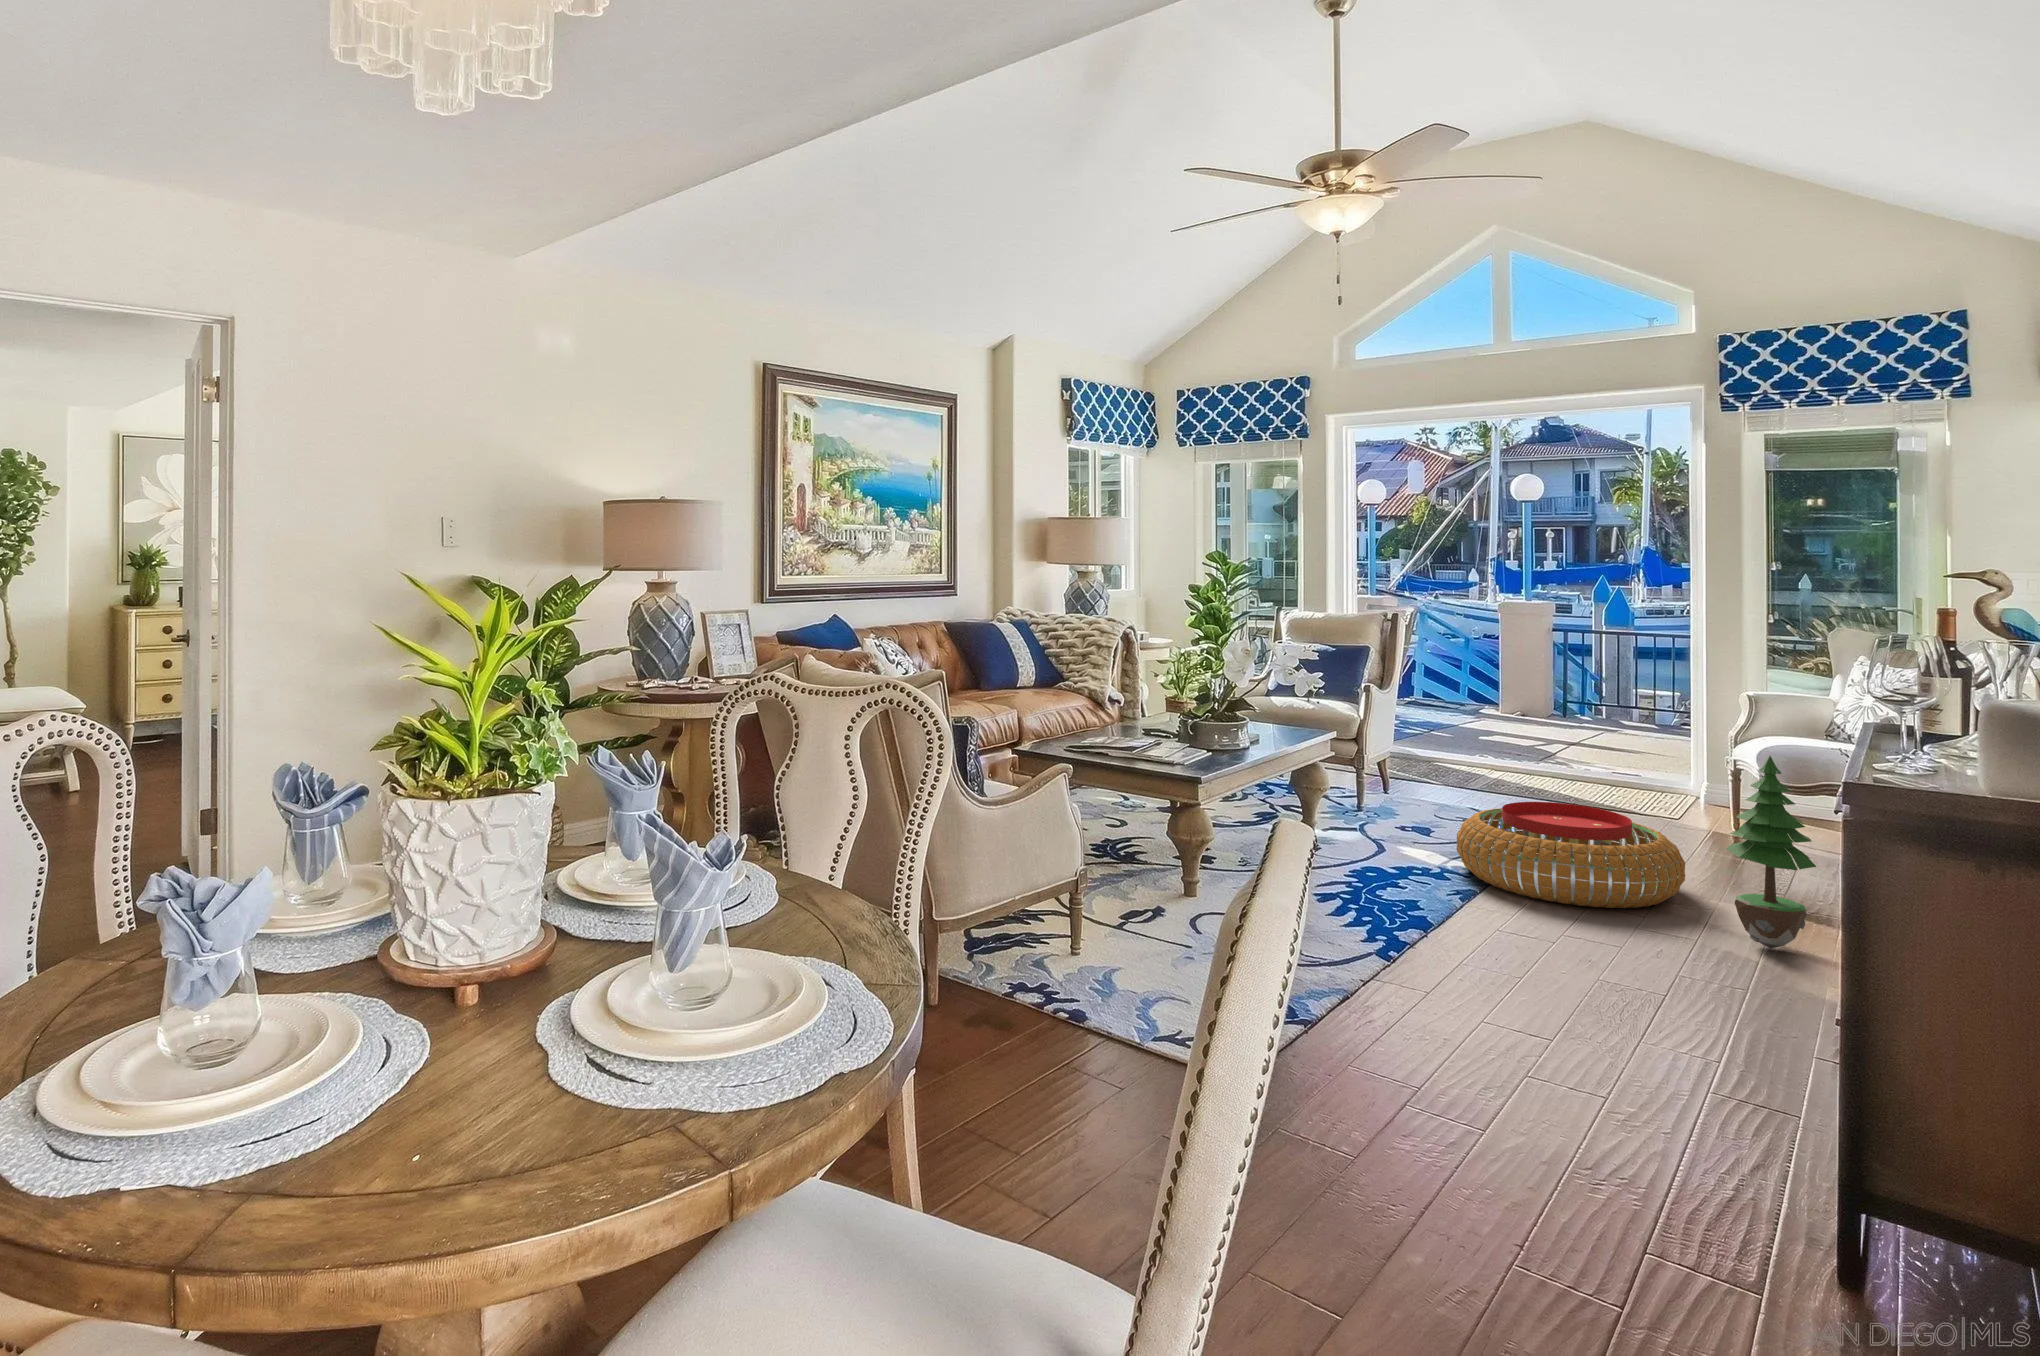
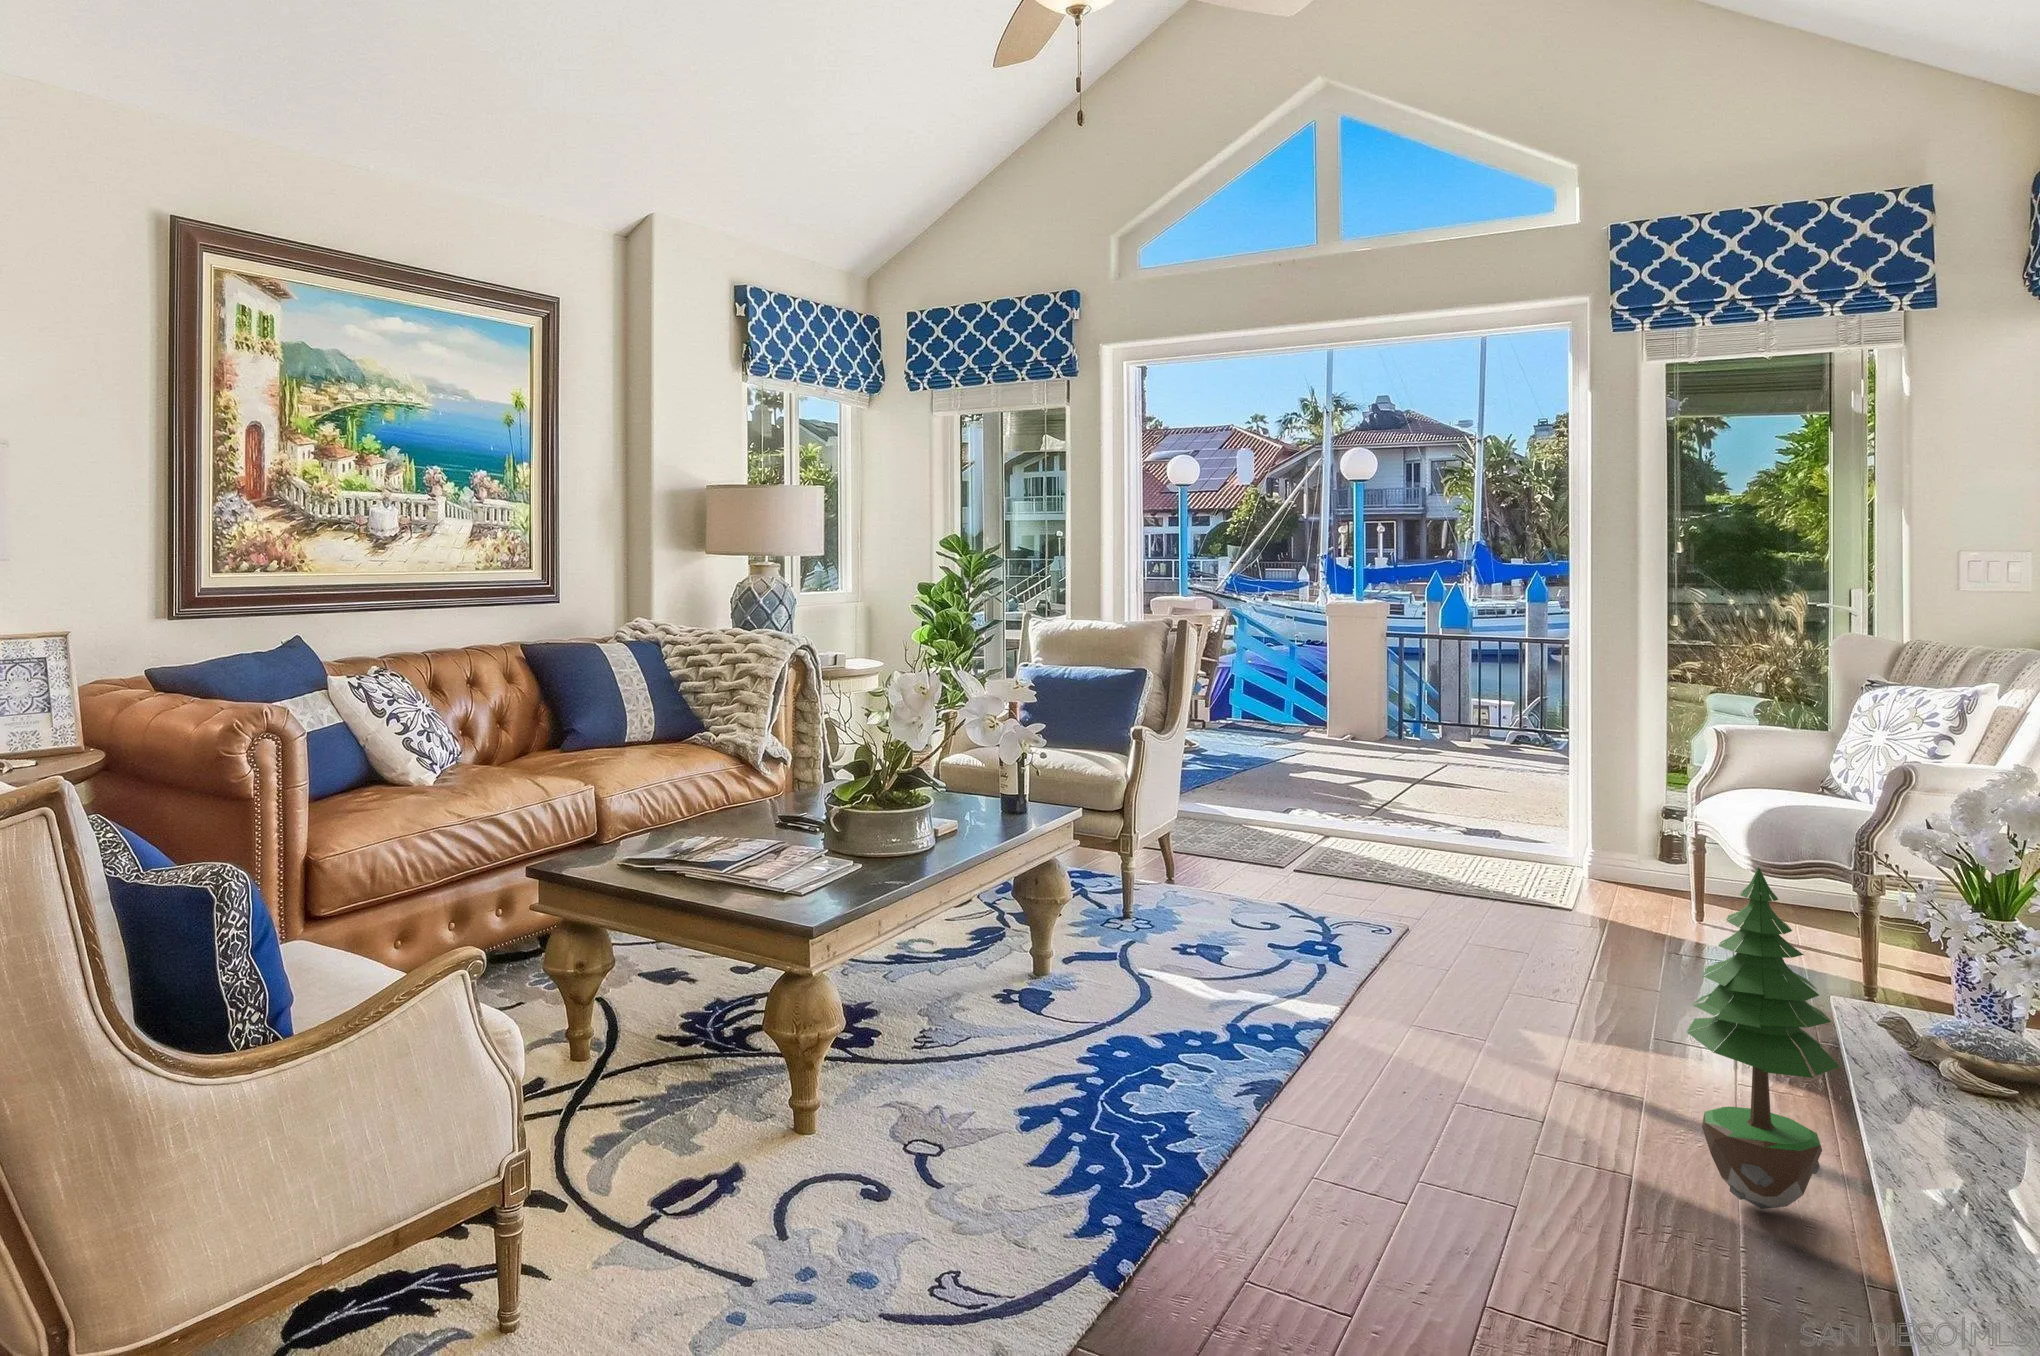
pouf: present [1457,802,1685,908] -> none [1259,926,1608,1124]

